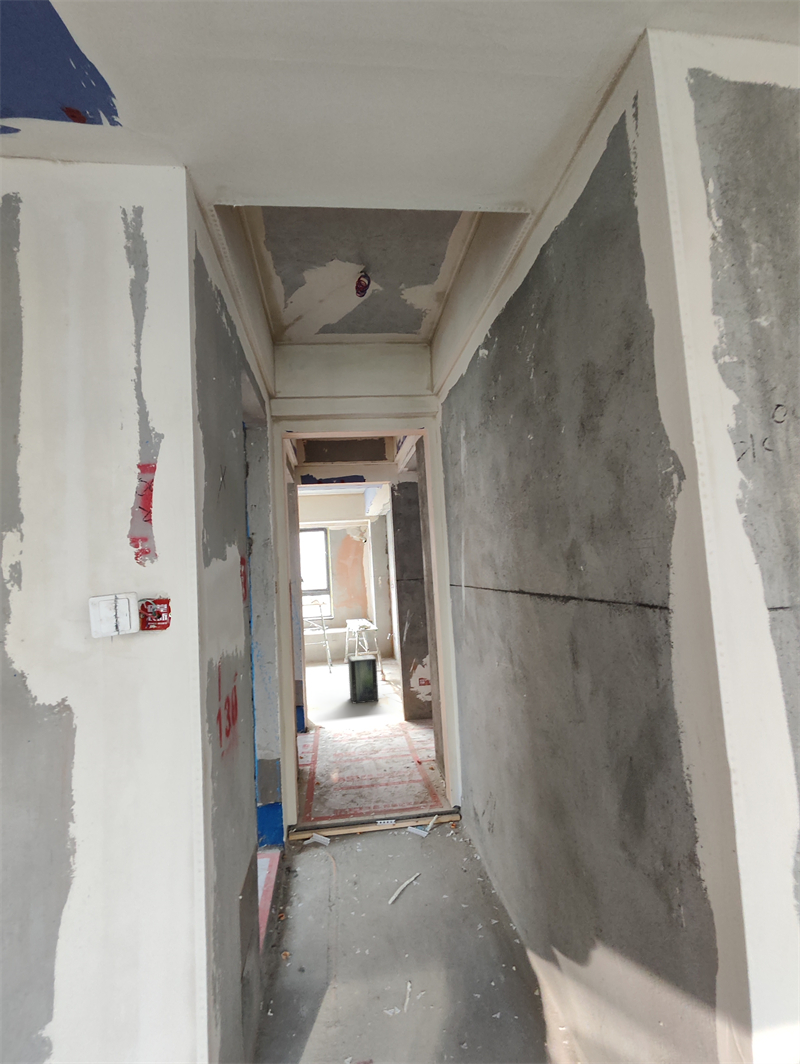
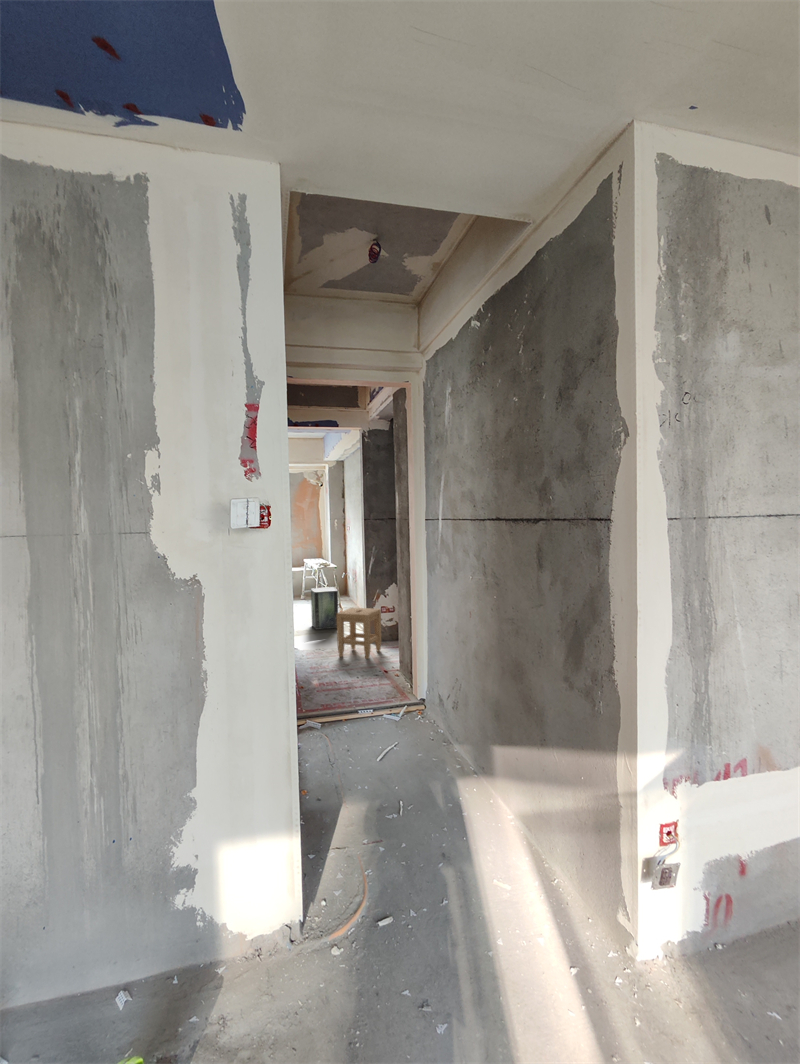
stool: none [367,682,420,744] -> present [337,608,381,659]

